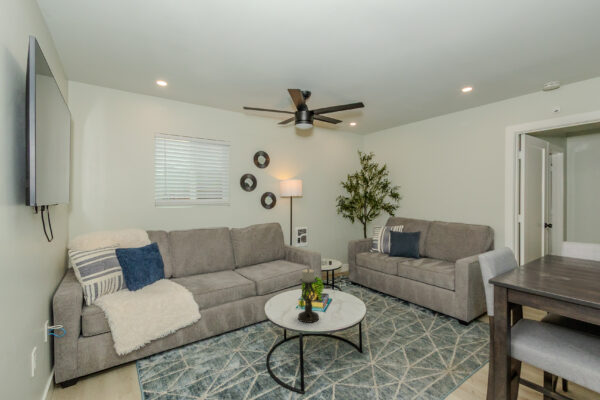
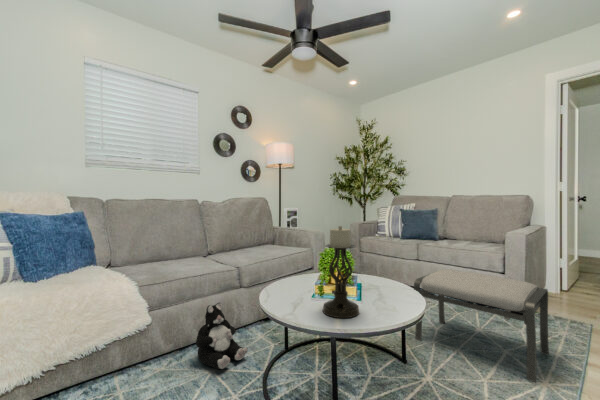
ottoman: none [375,288,465,368] -> present [414,269,549,382]
plush toy: none [227,307,259,349] -> present [196,303,248,369]

